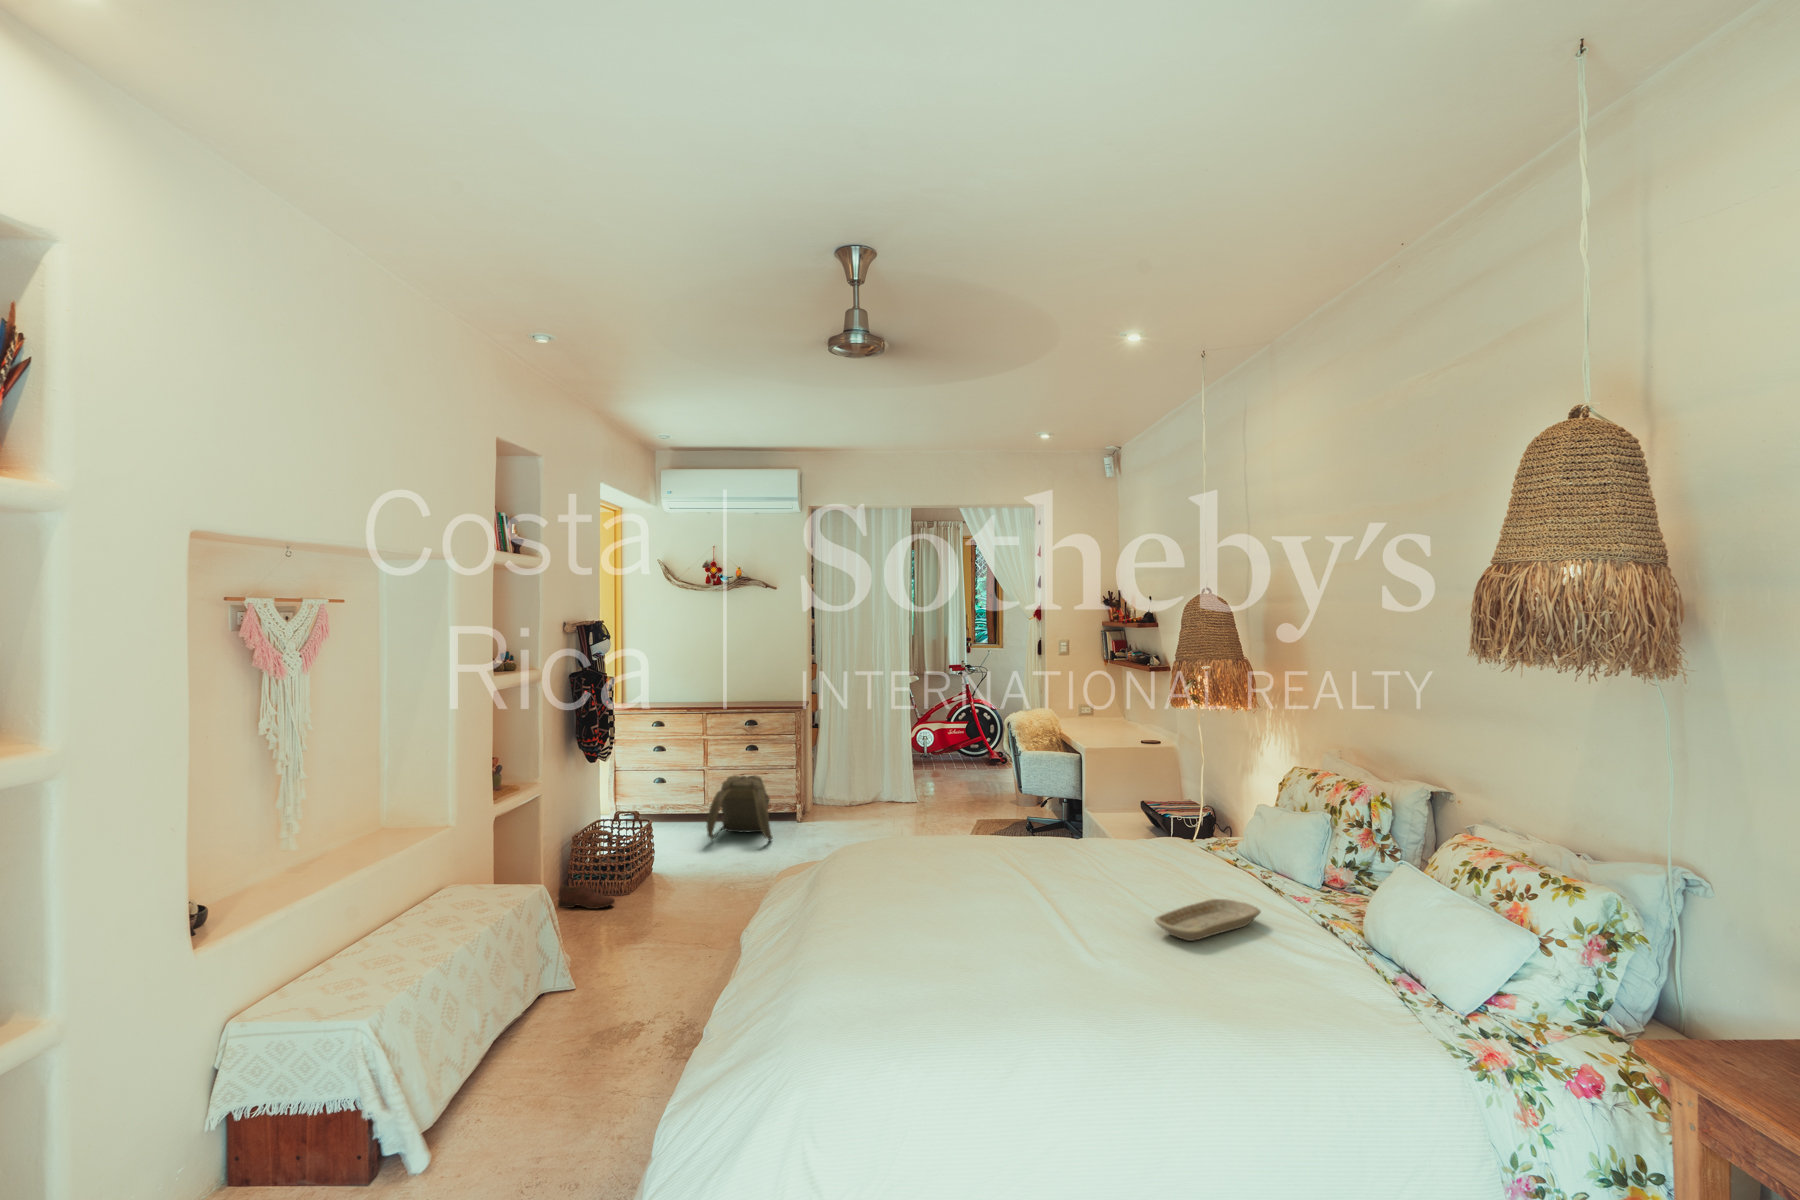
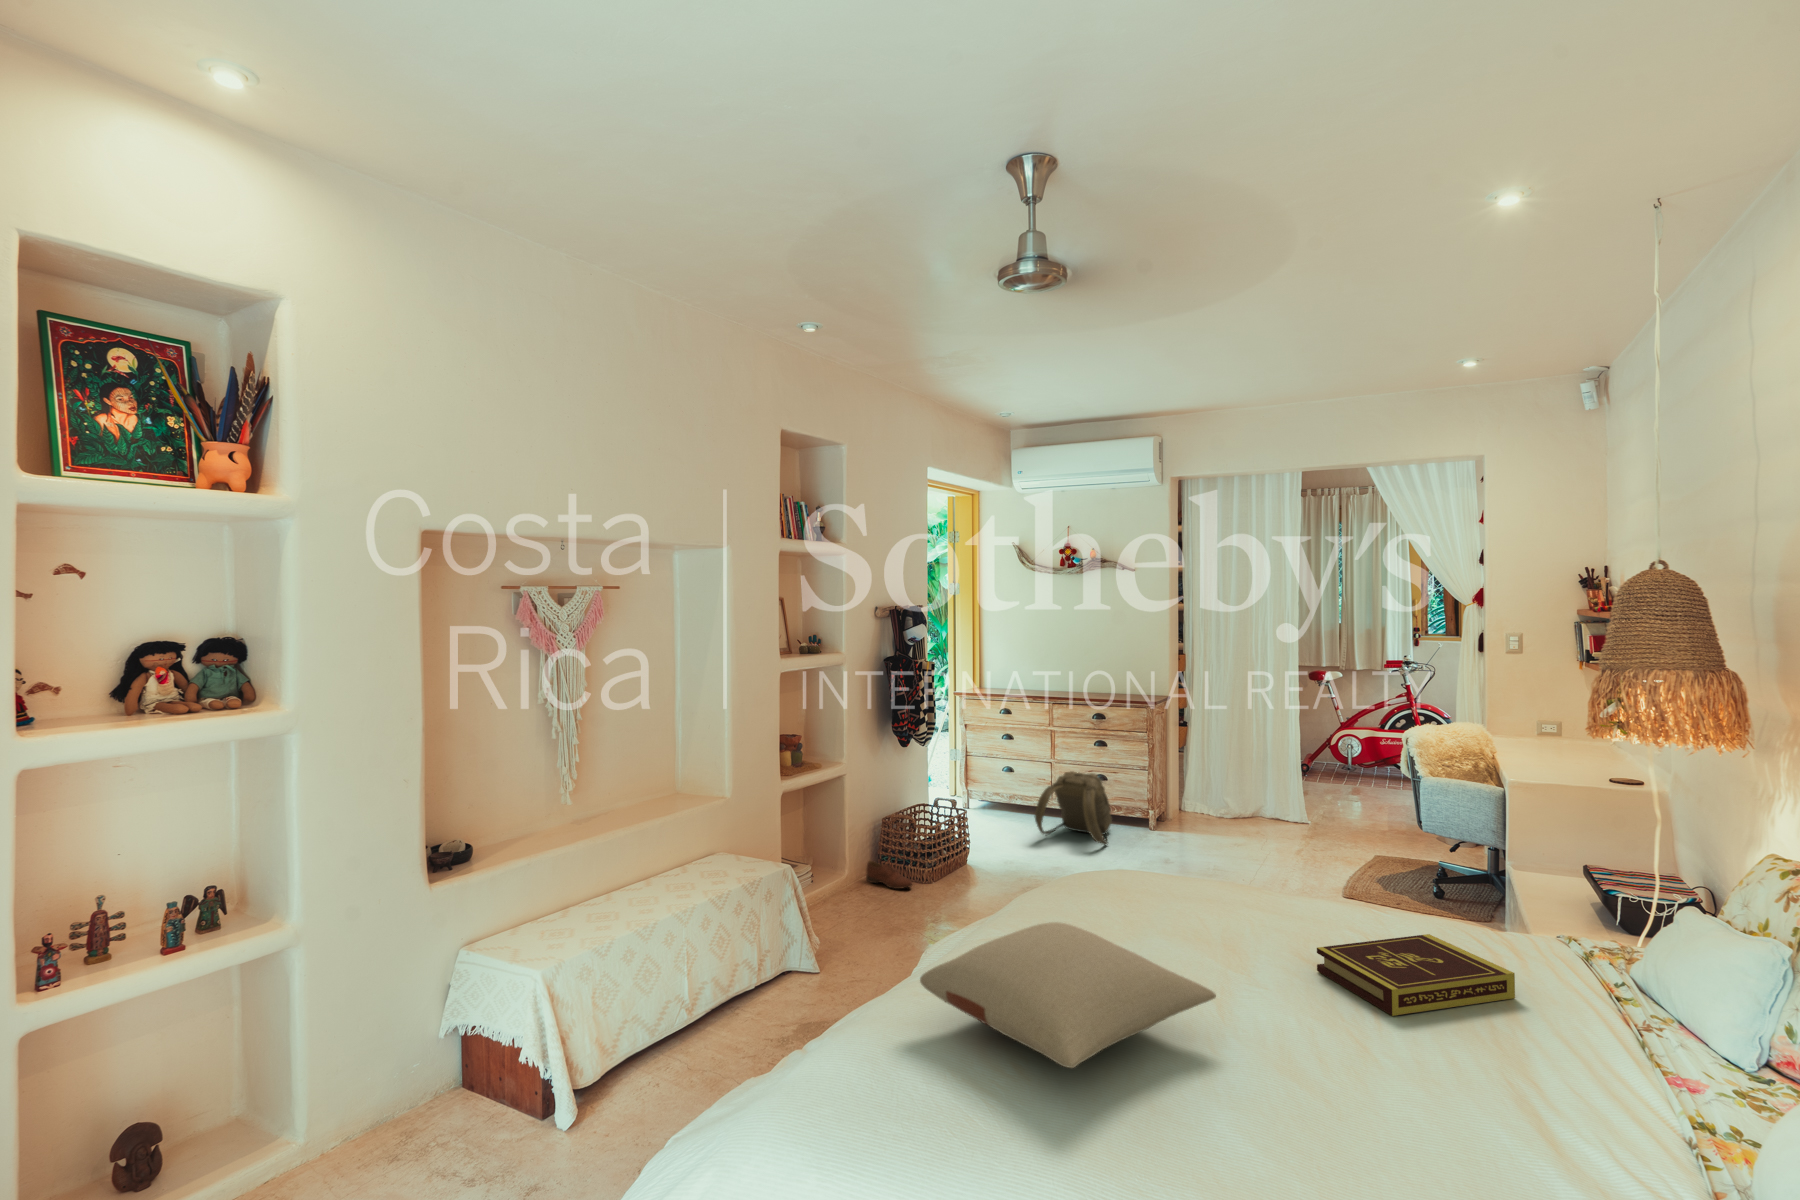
book: none [1081,839,1187,888] -> present [1317,934,1515,1016]
pillow: none [875,864,1067,949] -> present [920,922,1216,1068]
tray: present [1155,899,1261,941] -> none [1335,1068,1564,1134]

